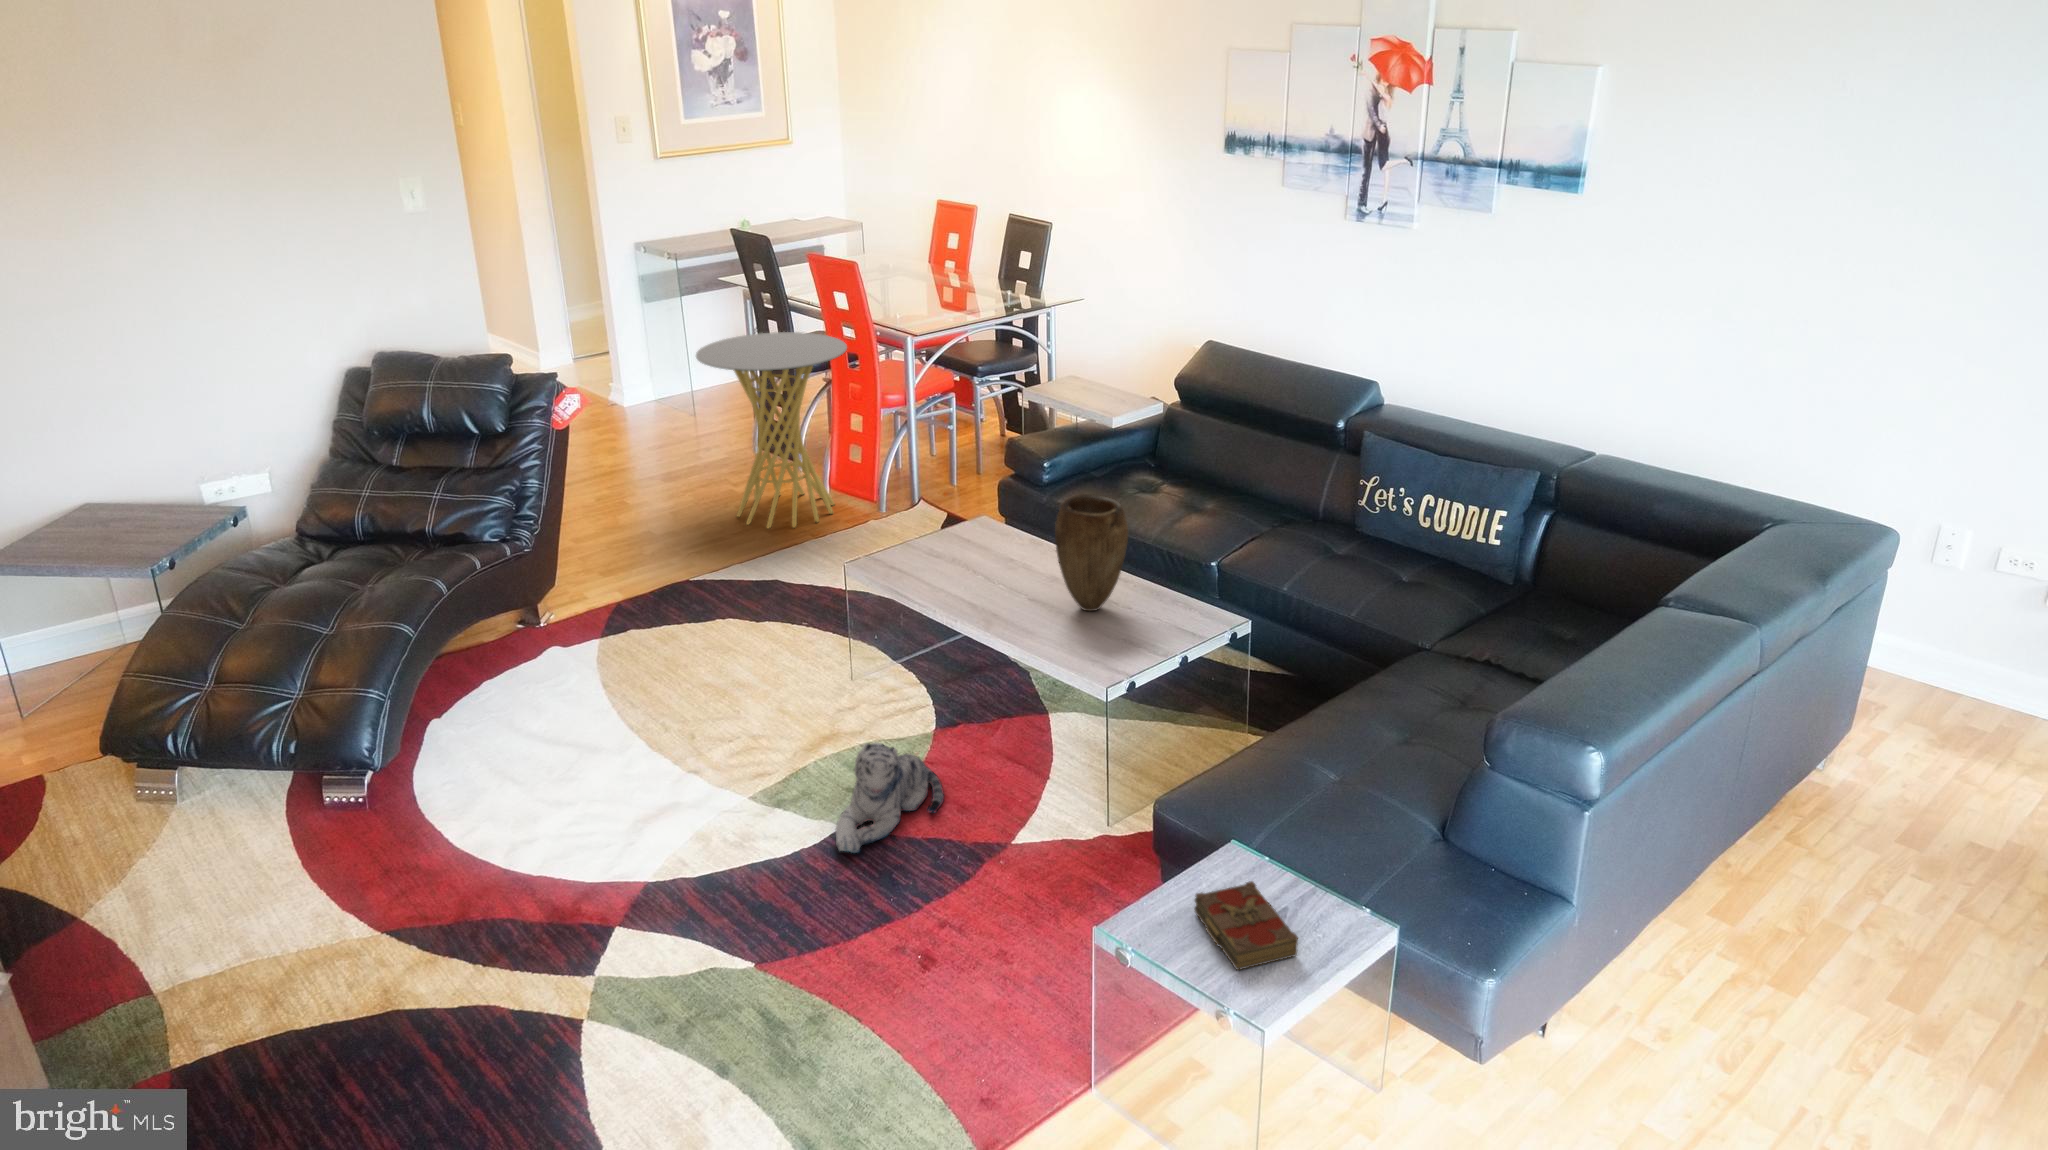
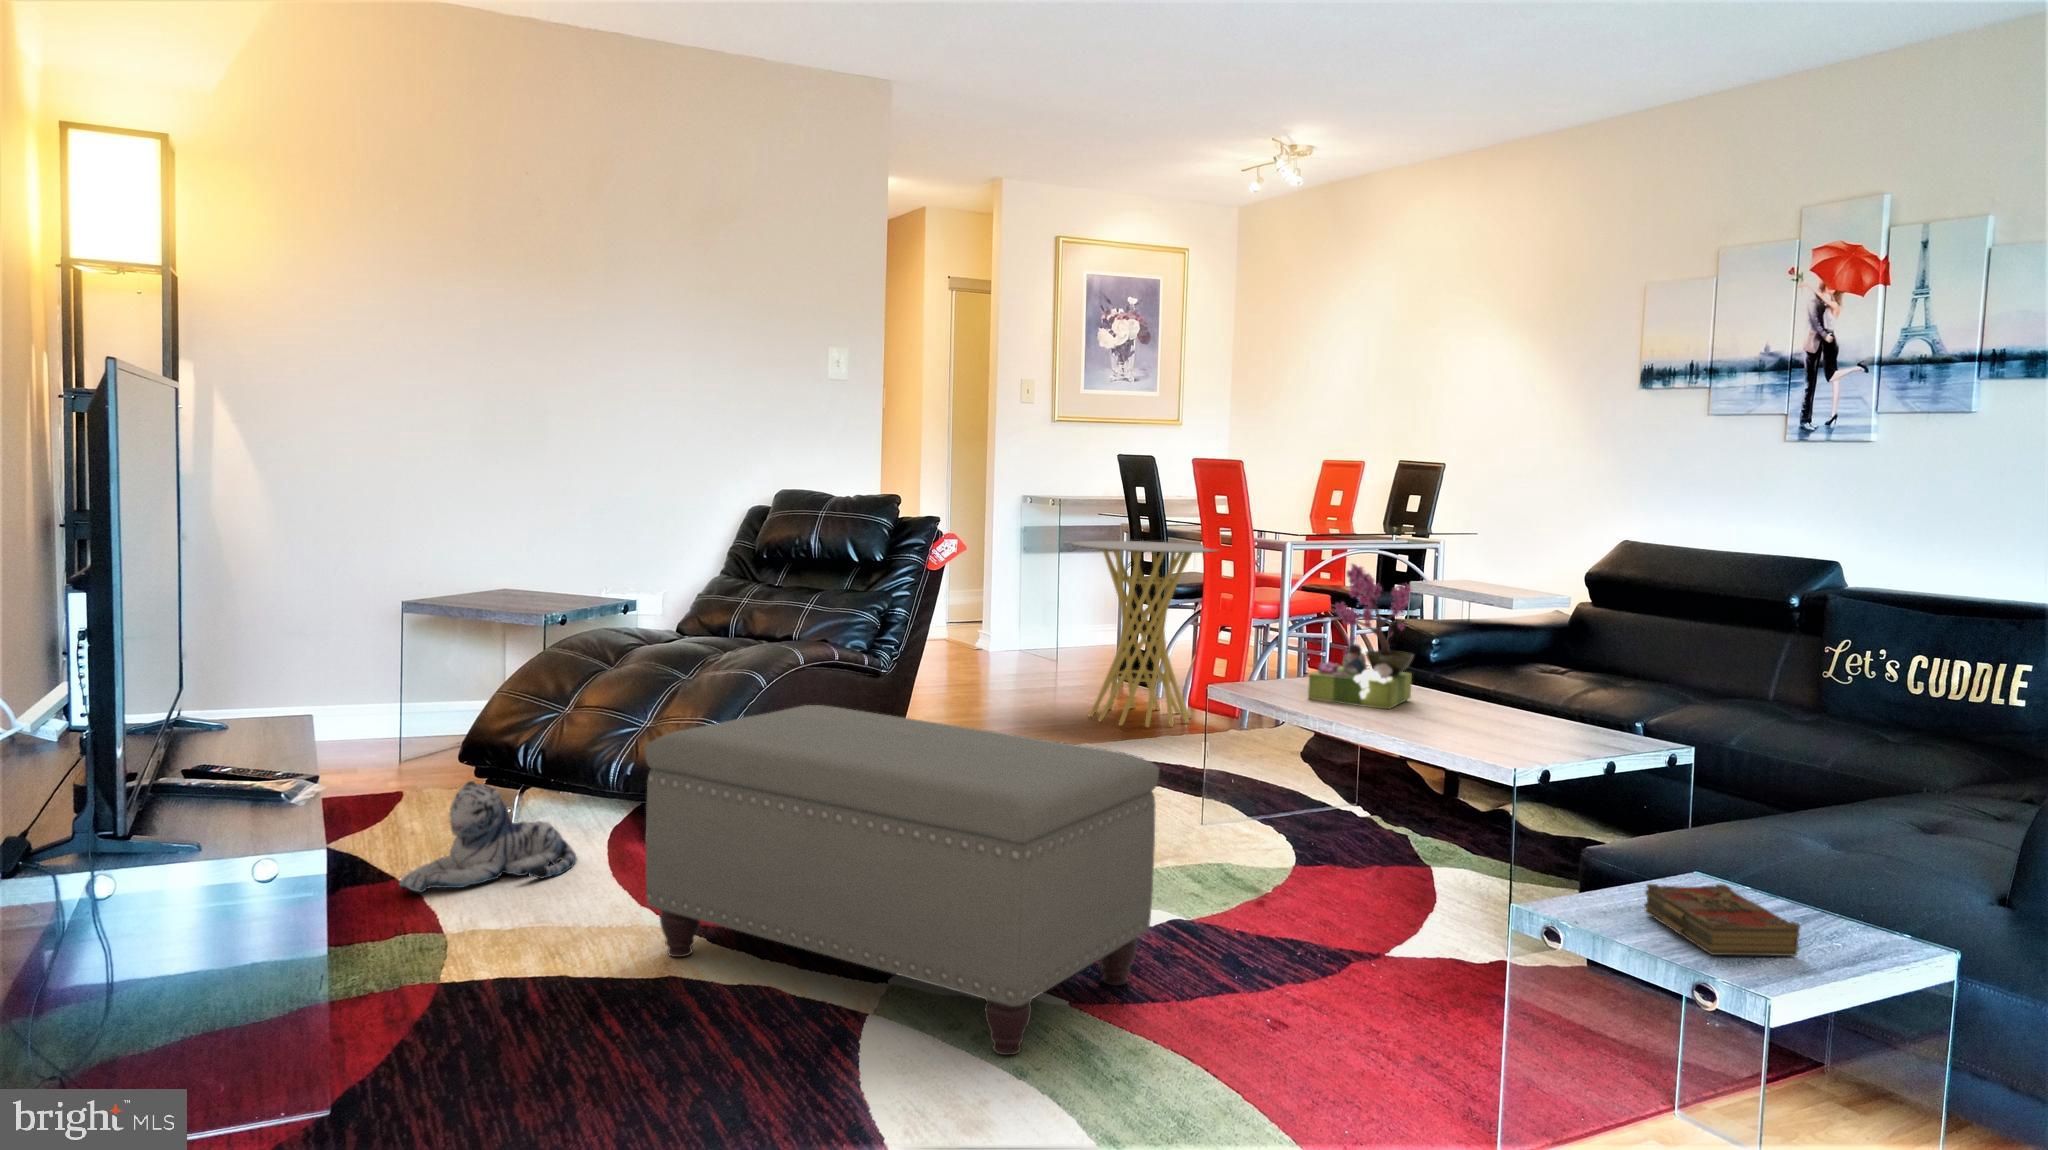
flower arrangement: none [935,442,1026,587] -> present [1308,564,1414,709]
vase: present [1055,494,1128,611] -> none [1451,597,1539,729]
ottoman: none [316,706,816,1049] -> present [644,705,1159,1055]
plush toy: present [835,743,944,853] -> present [399,781,577,892]

